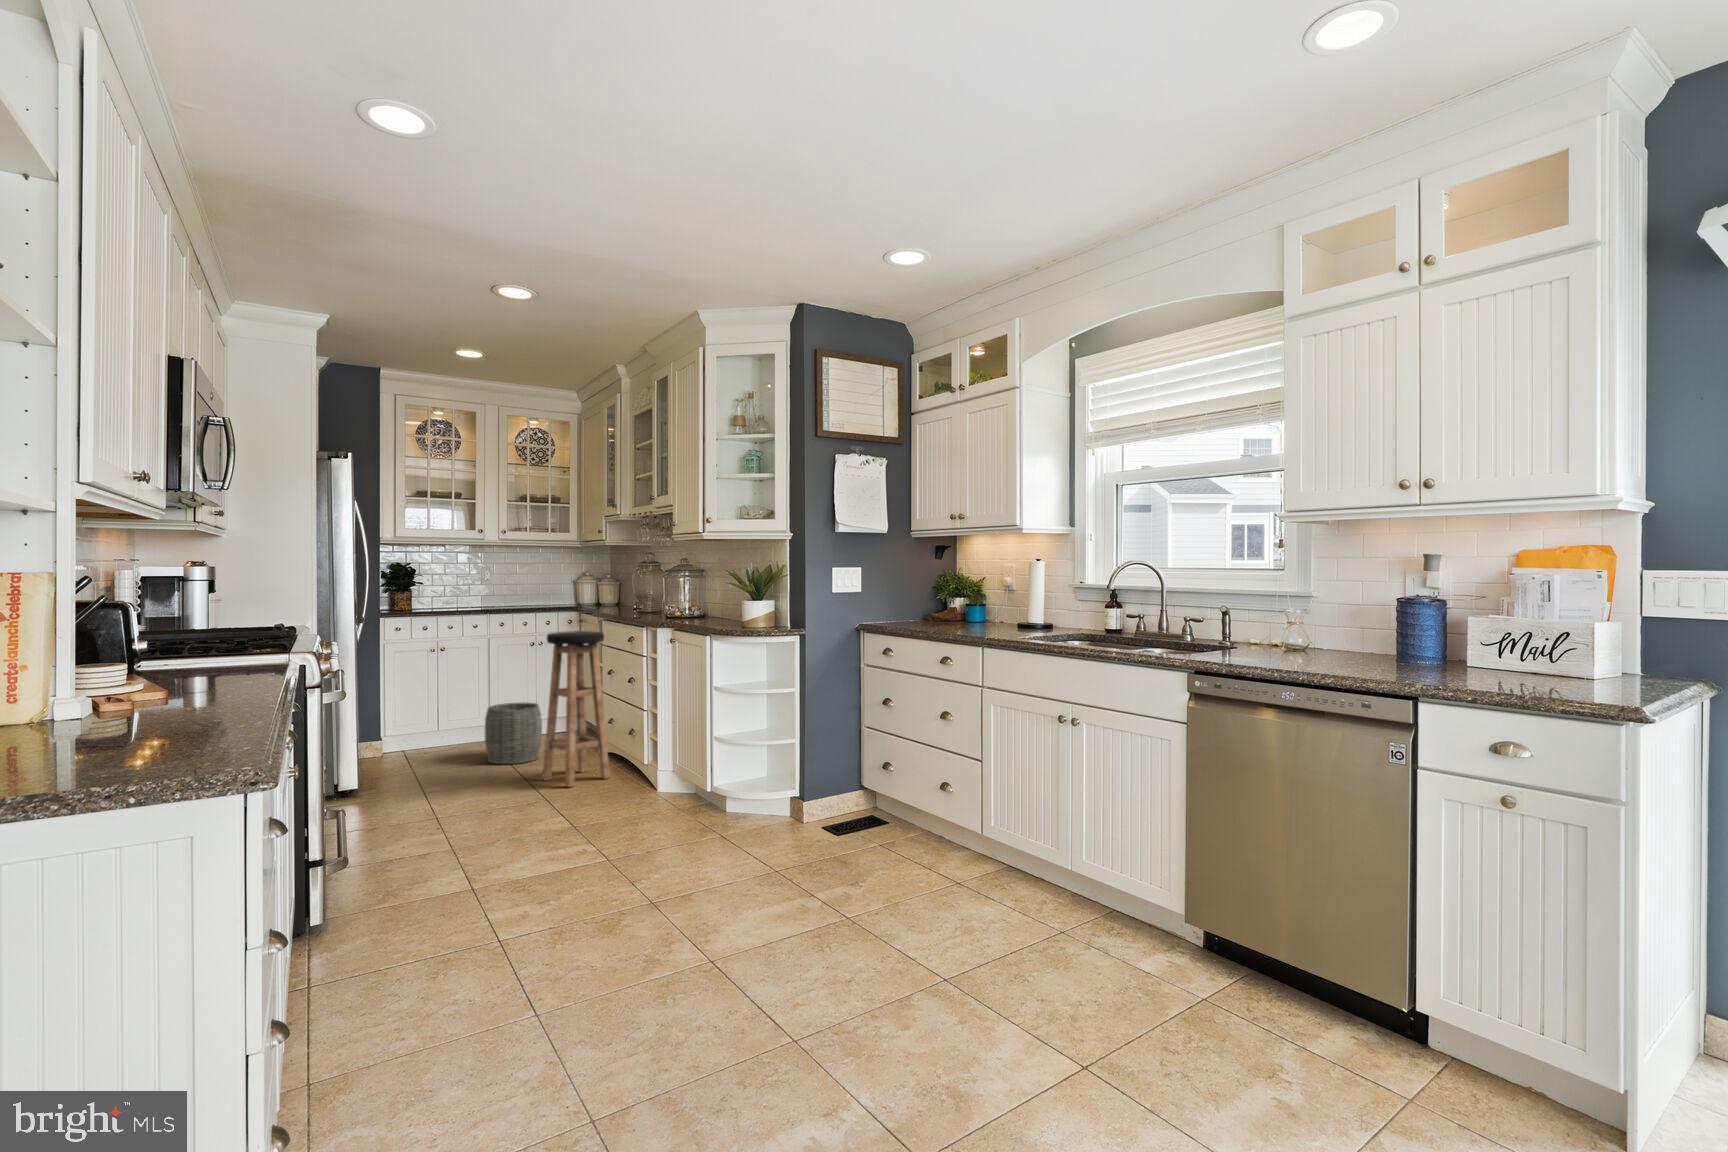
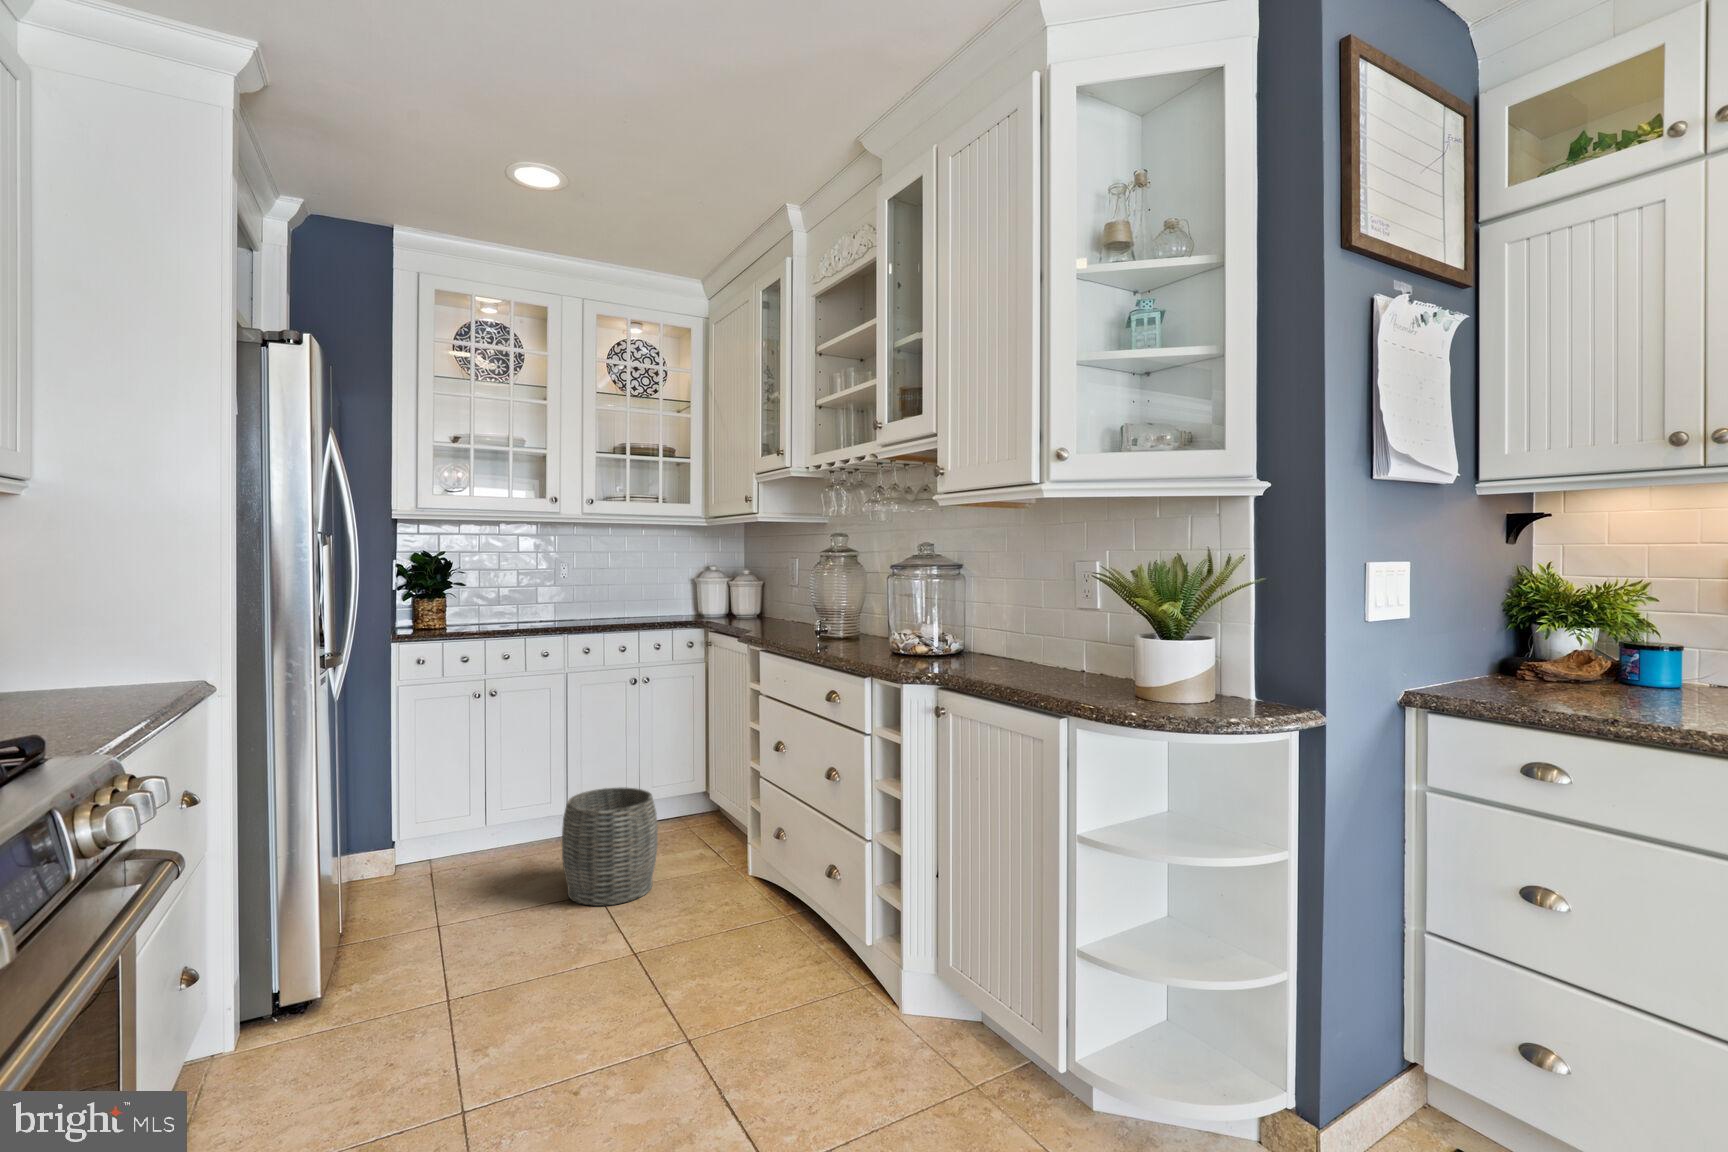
bar stool: present [542,631,610,787] -> none [669,678,793,990]

